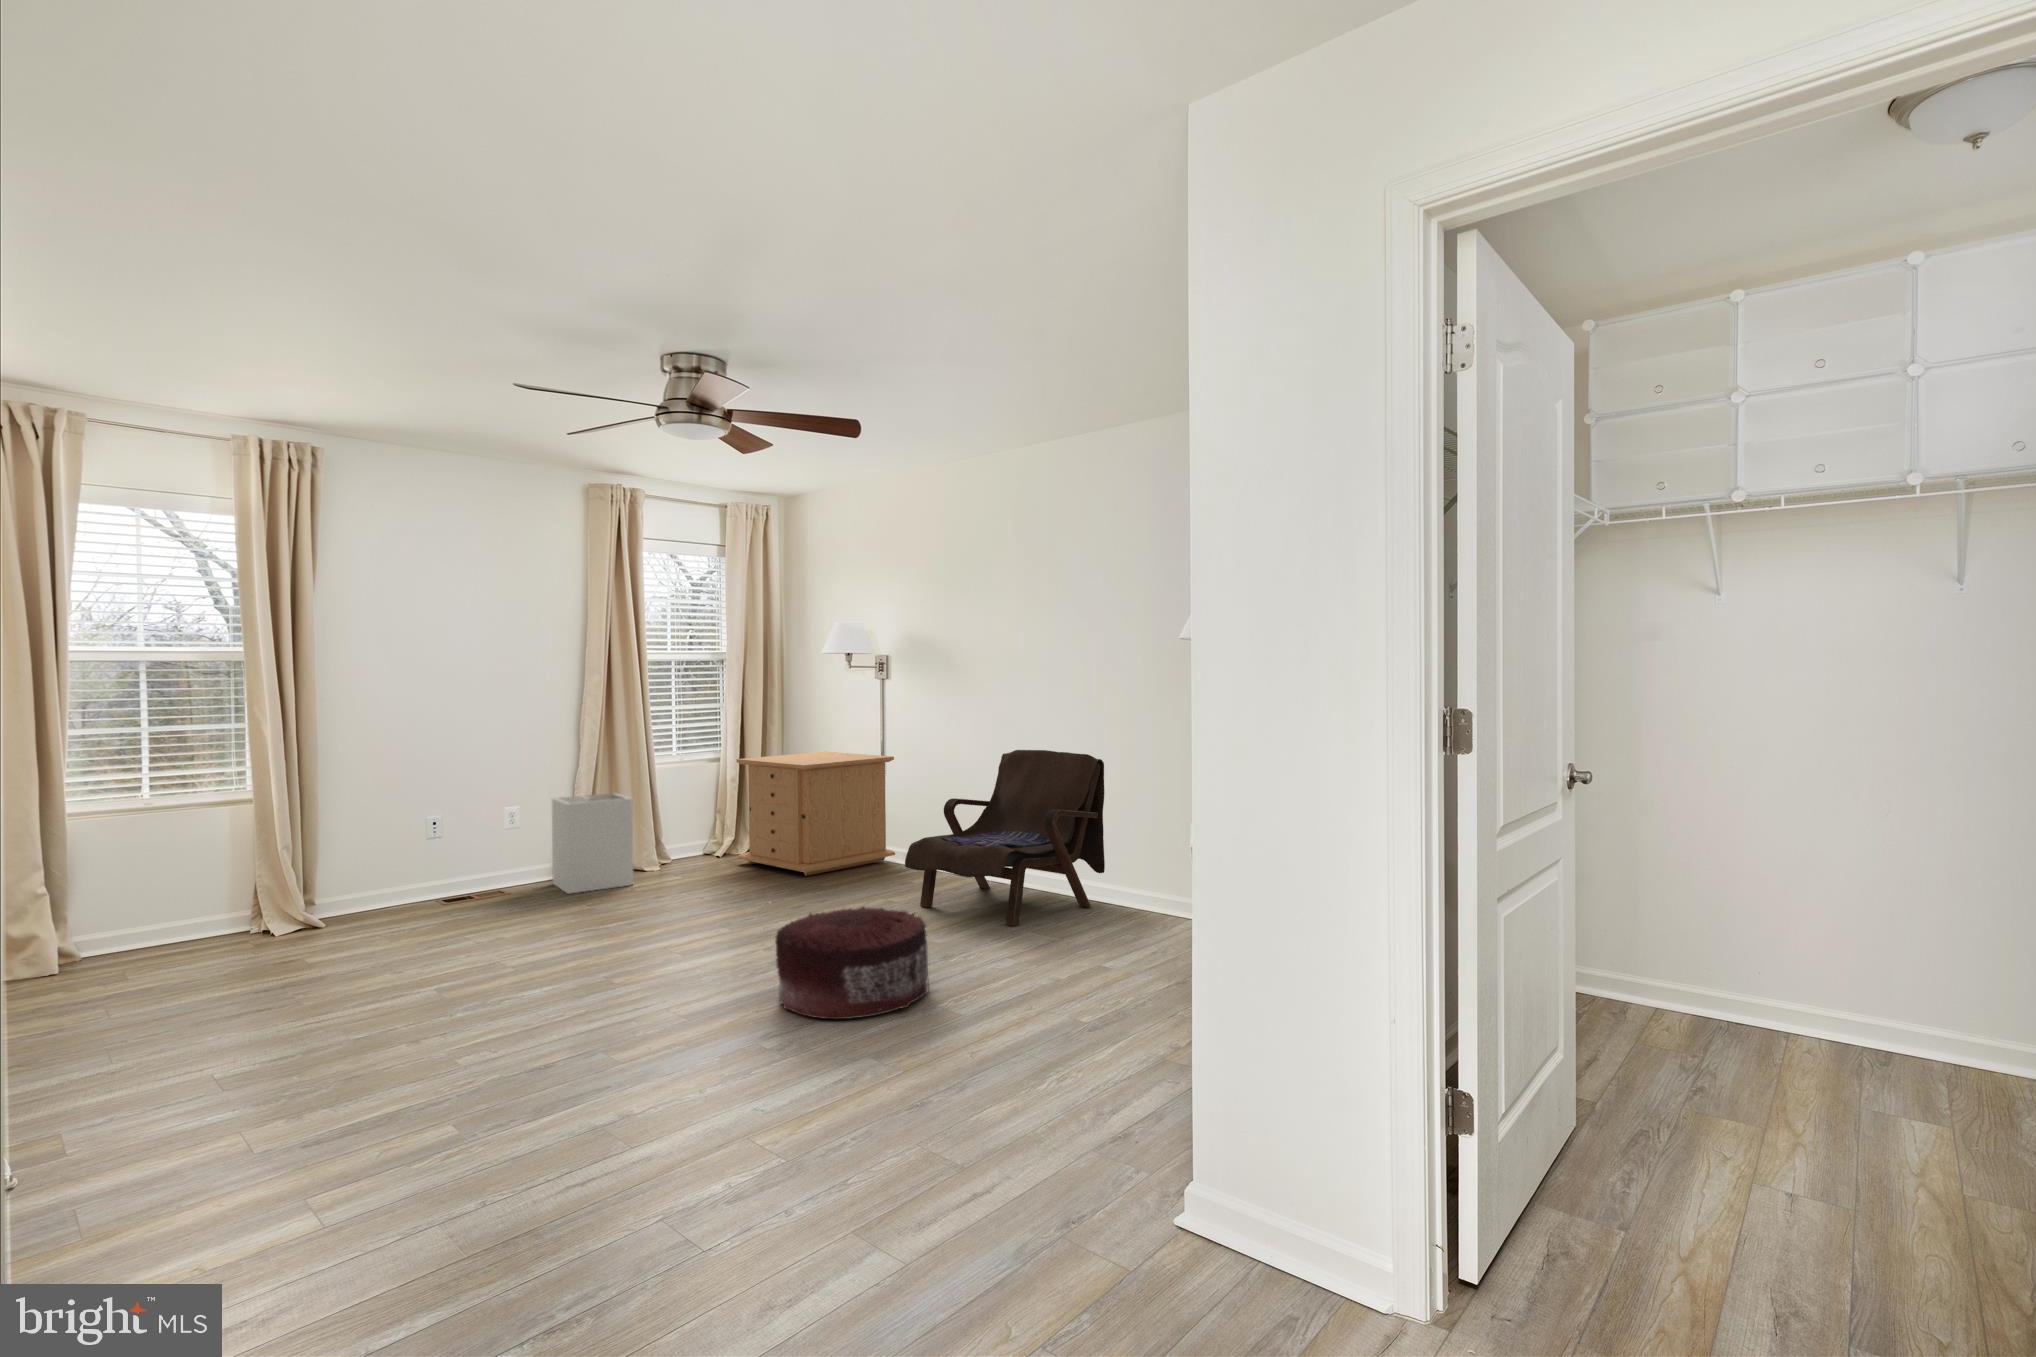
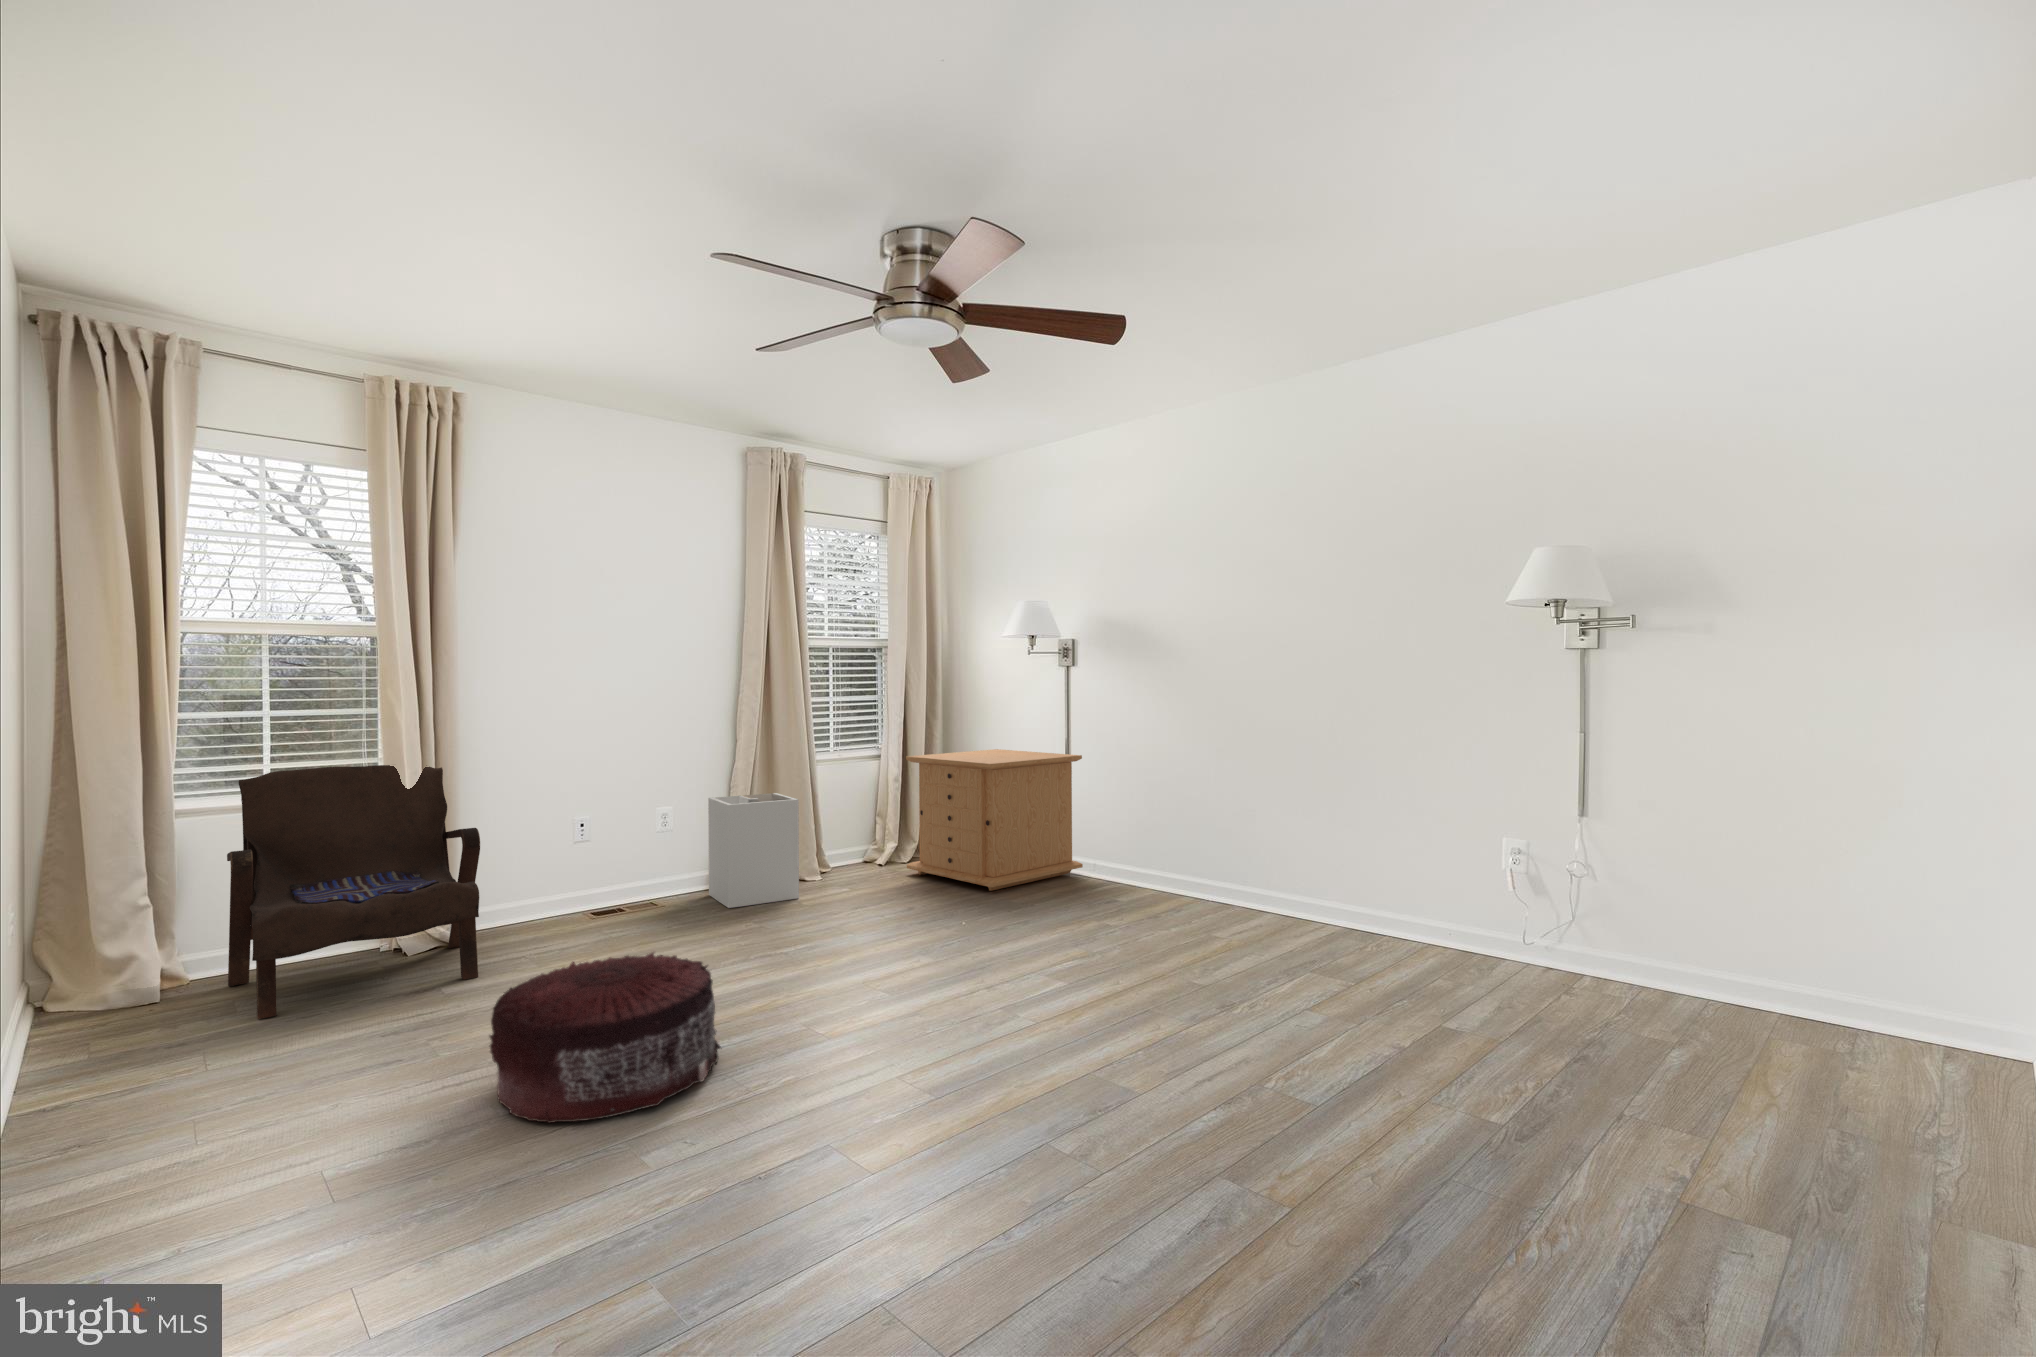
armchair: present [905,750,1105,926] -> present [227,765,480,1019]
pouf: present [775,906,929,1019] -> present [490,952,721,1123]

